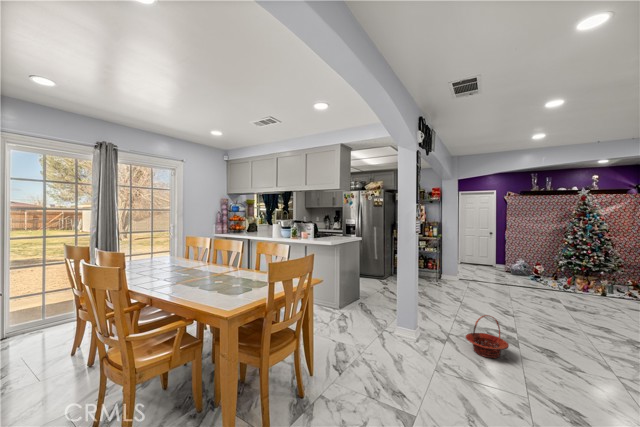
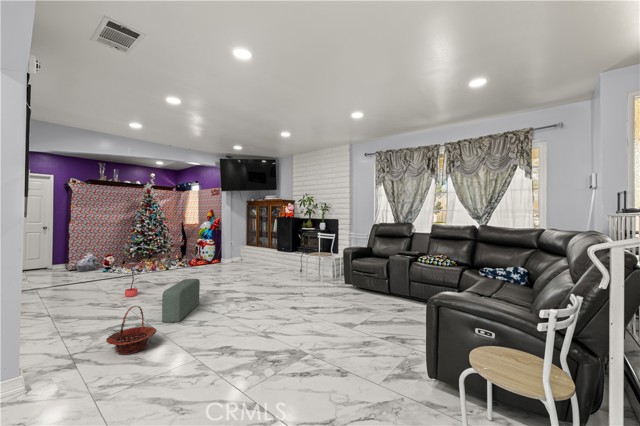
potted plant: none [517,276,549,311] -> present [117,262,147,297]
pouf: none [534,310,603,354] -> present [162,279,200,322]

